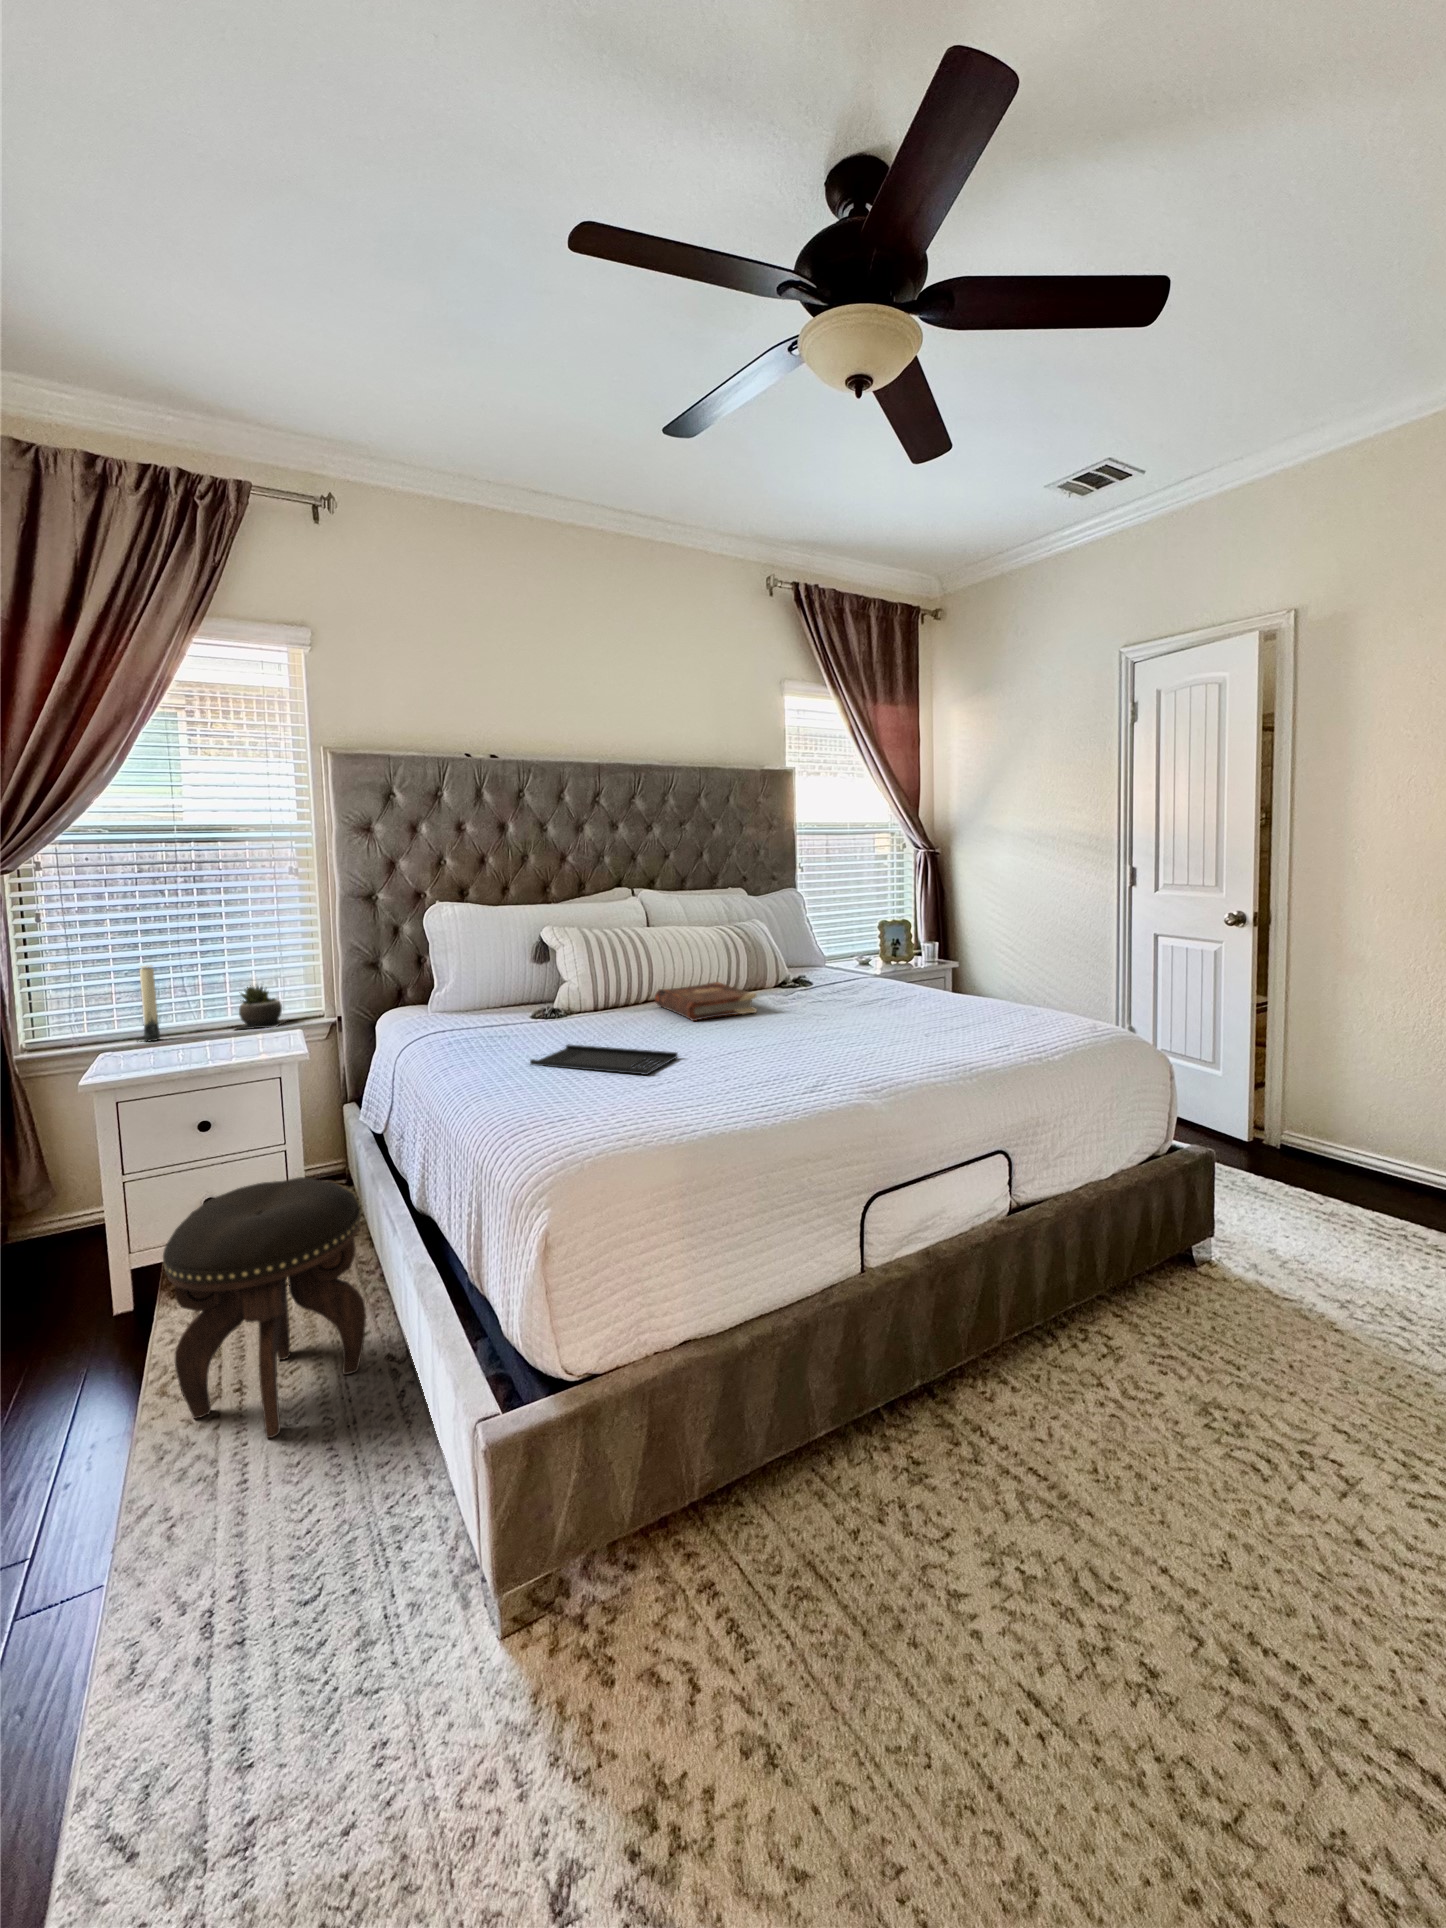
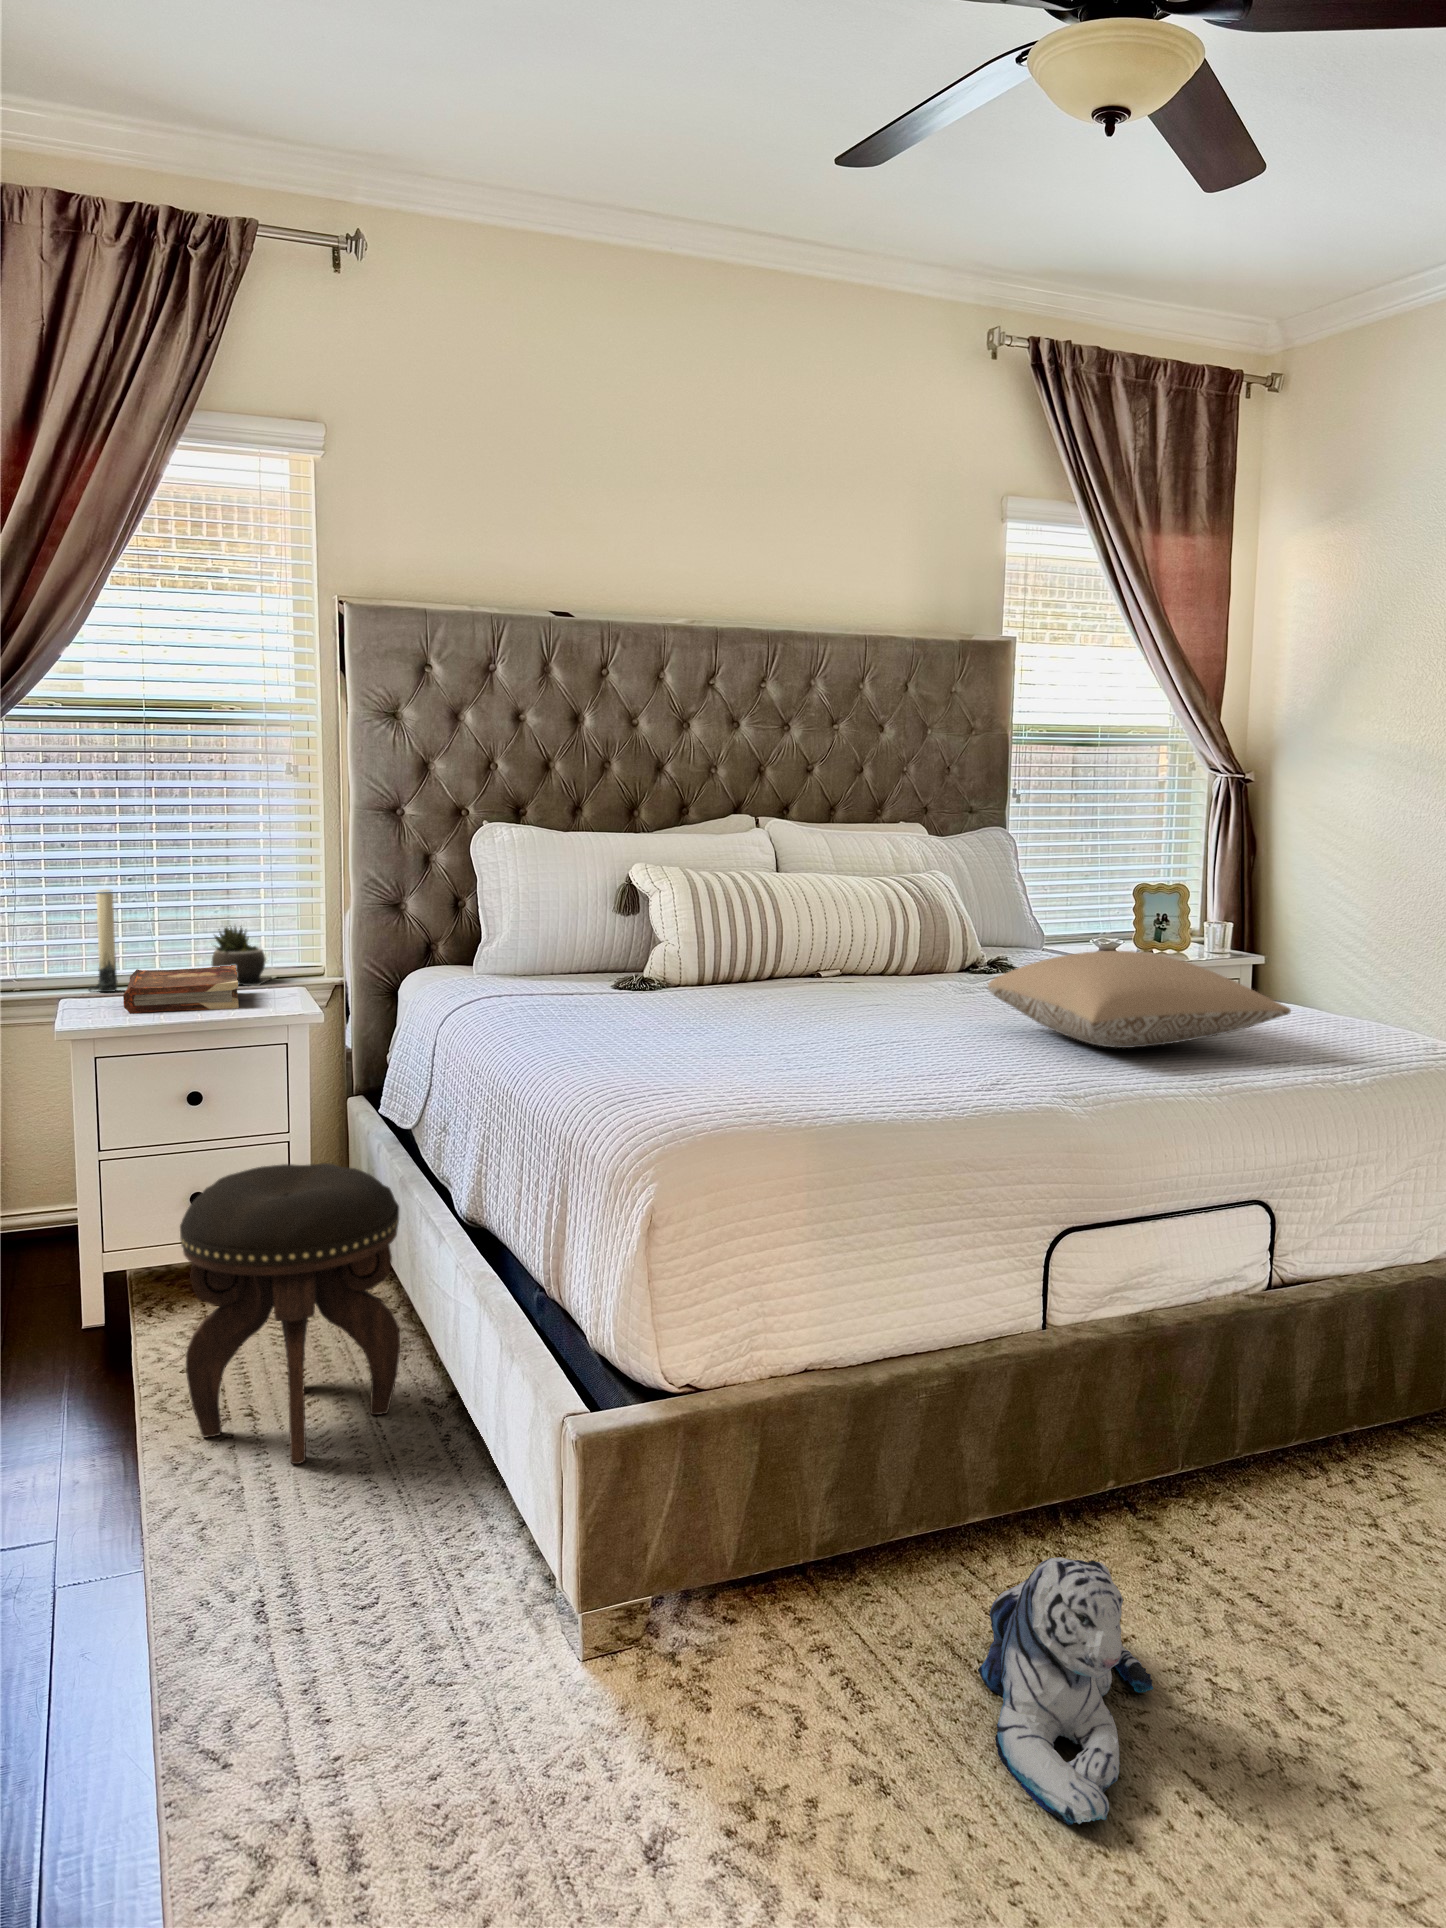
pillow: none [797,973,1005,1042] -> present [988,951,1291,1048]
book: present [655,982,757,1021] -> present [123,965,239,1013]
tray: present [530,1044,678,1075] -> none [617,1021,814,1060]
plush toy: none [838,1493,980,1787] -> present [978,1557,1153,1825]

